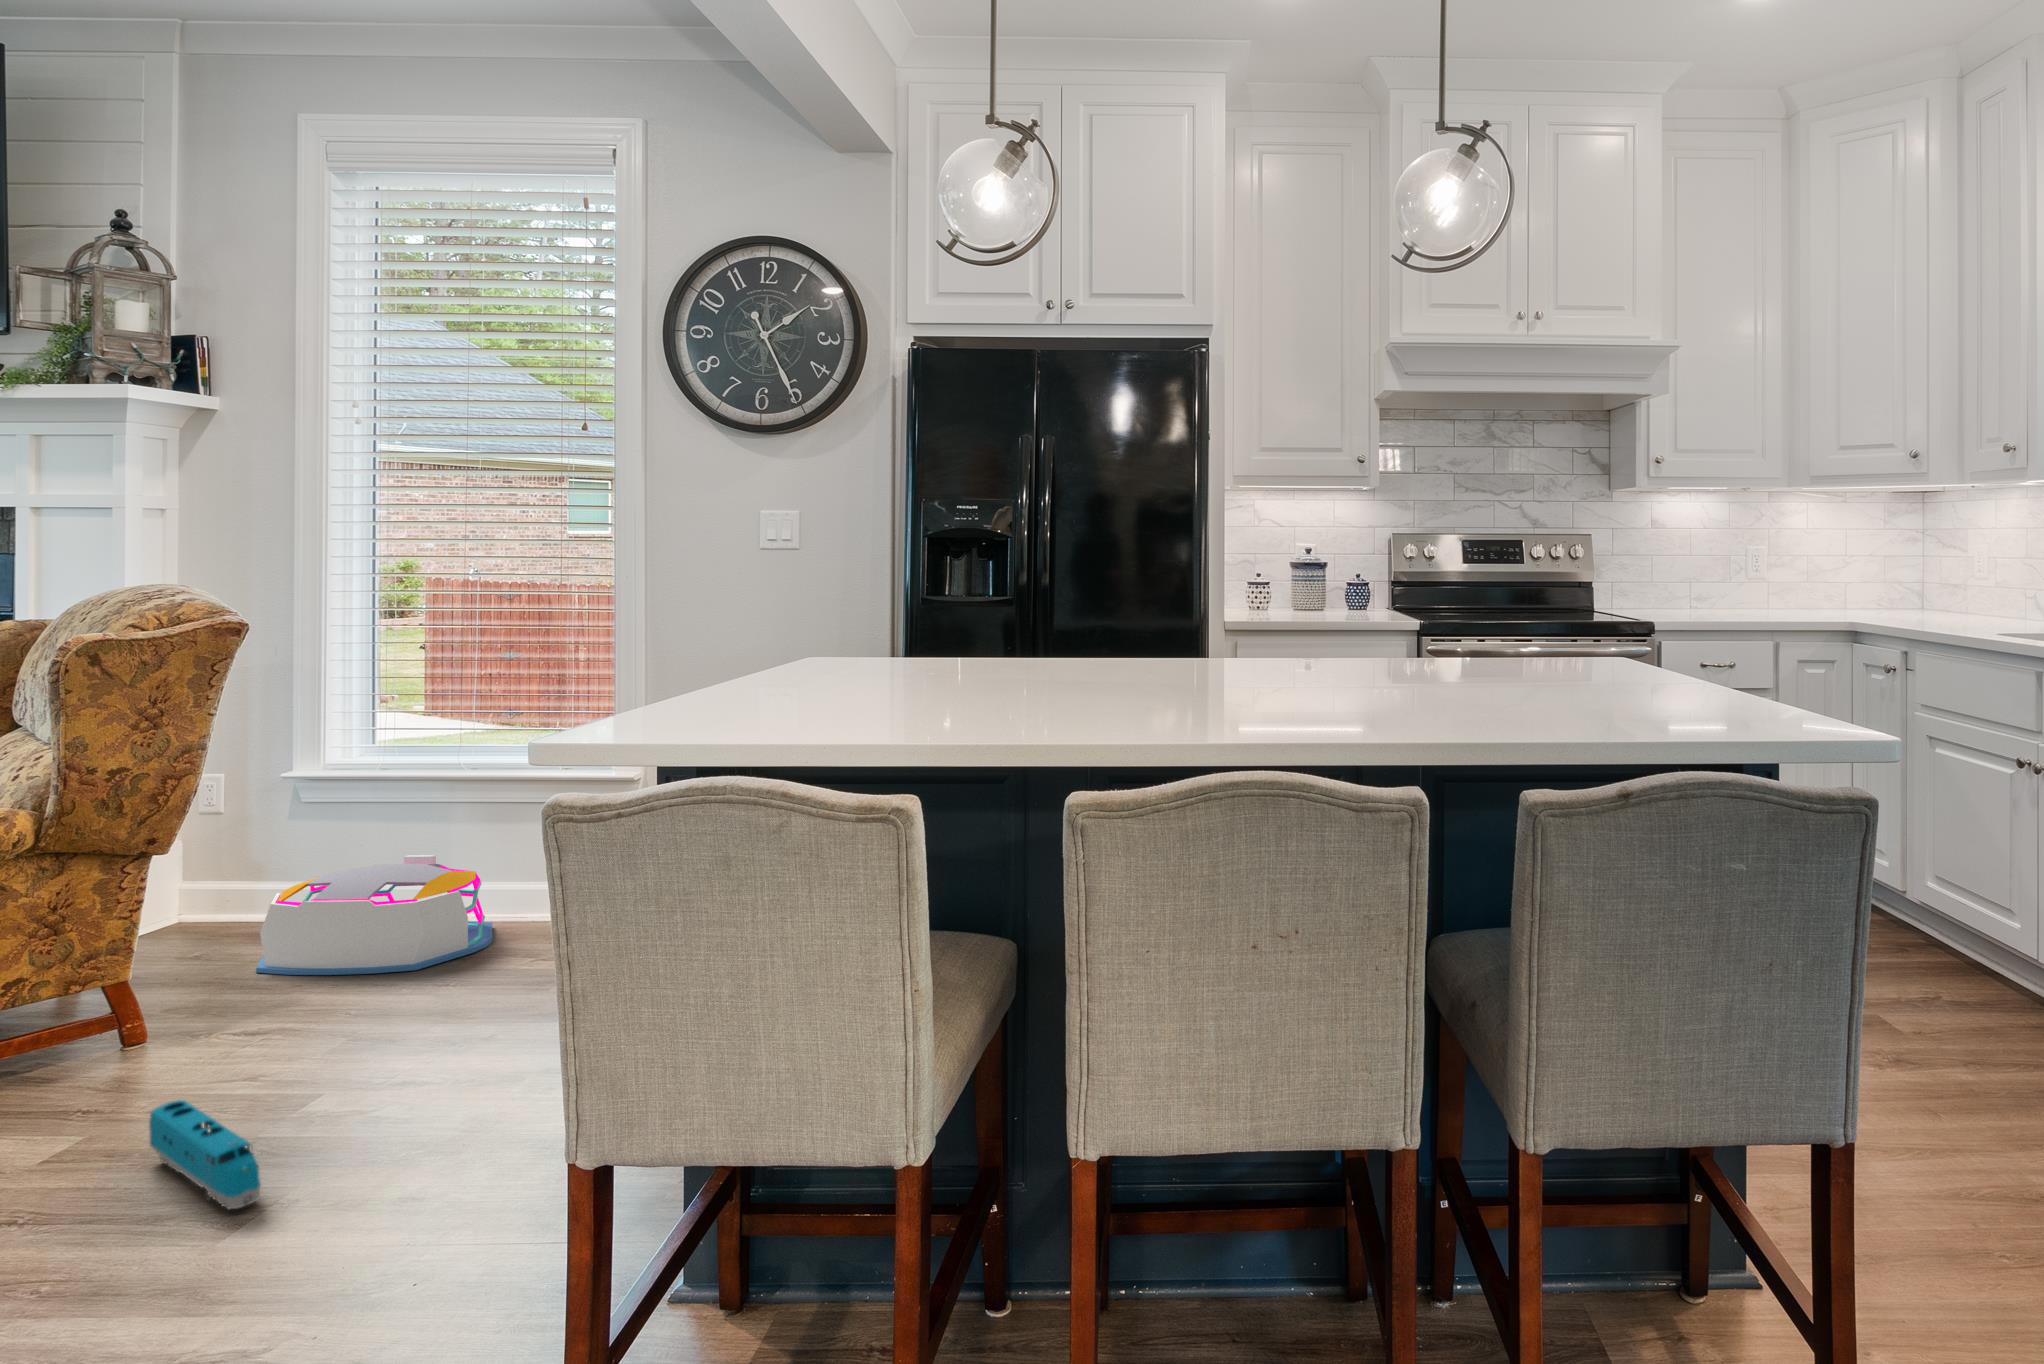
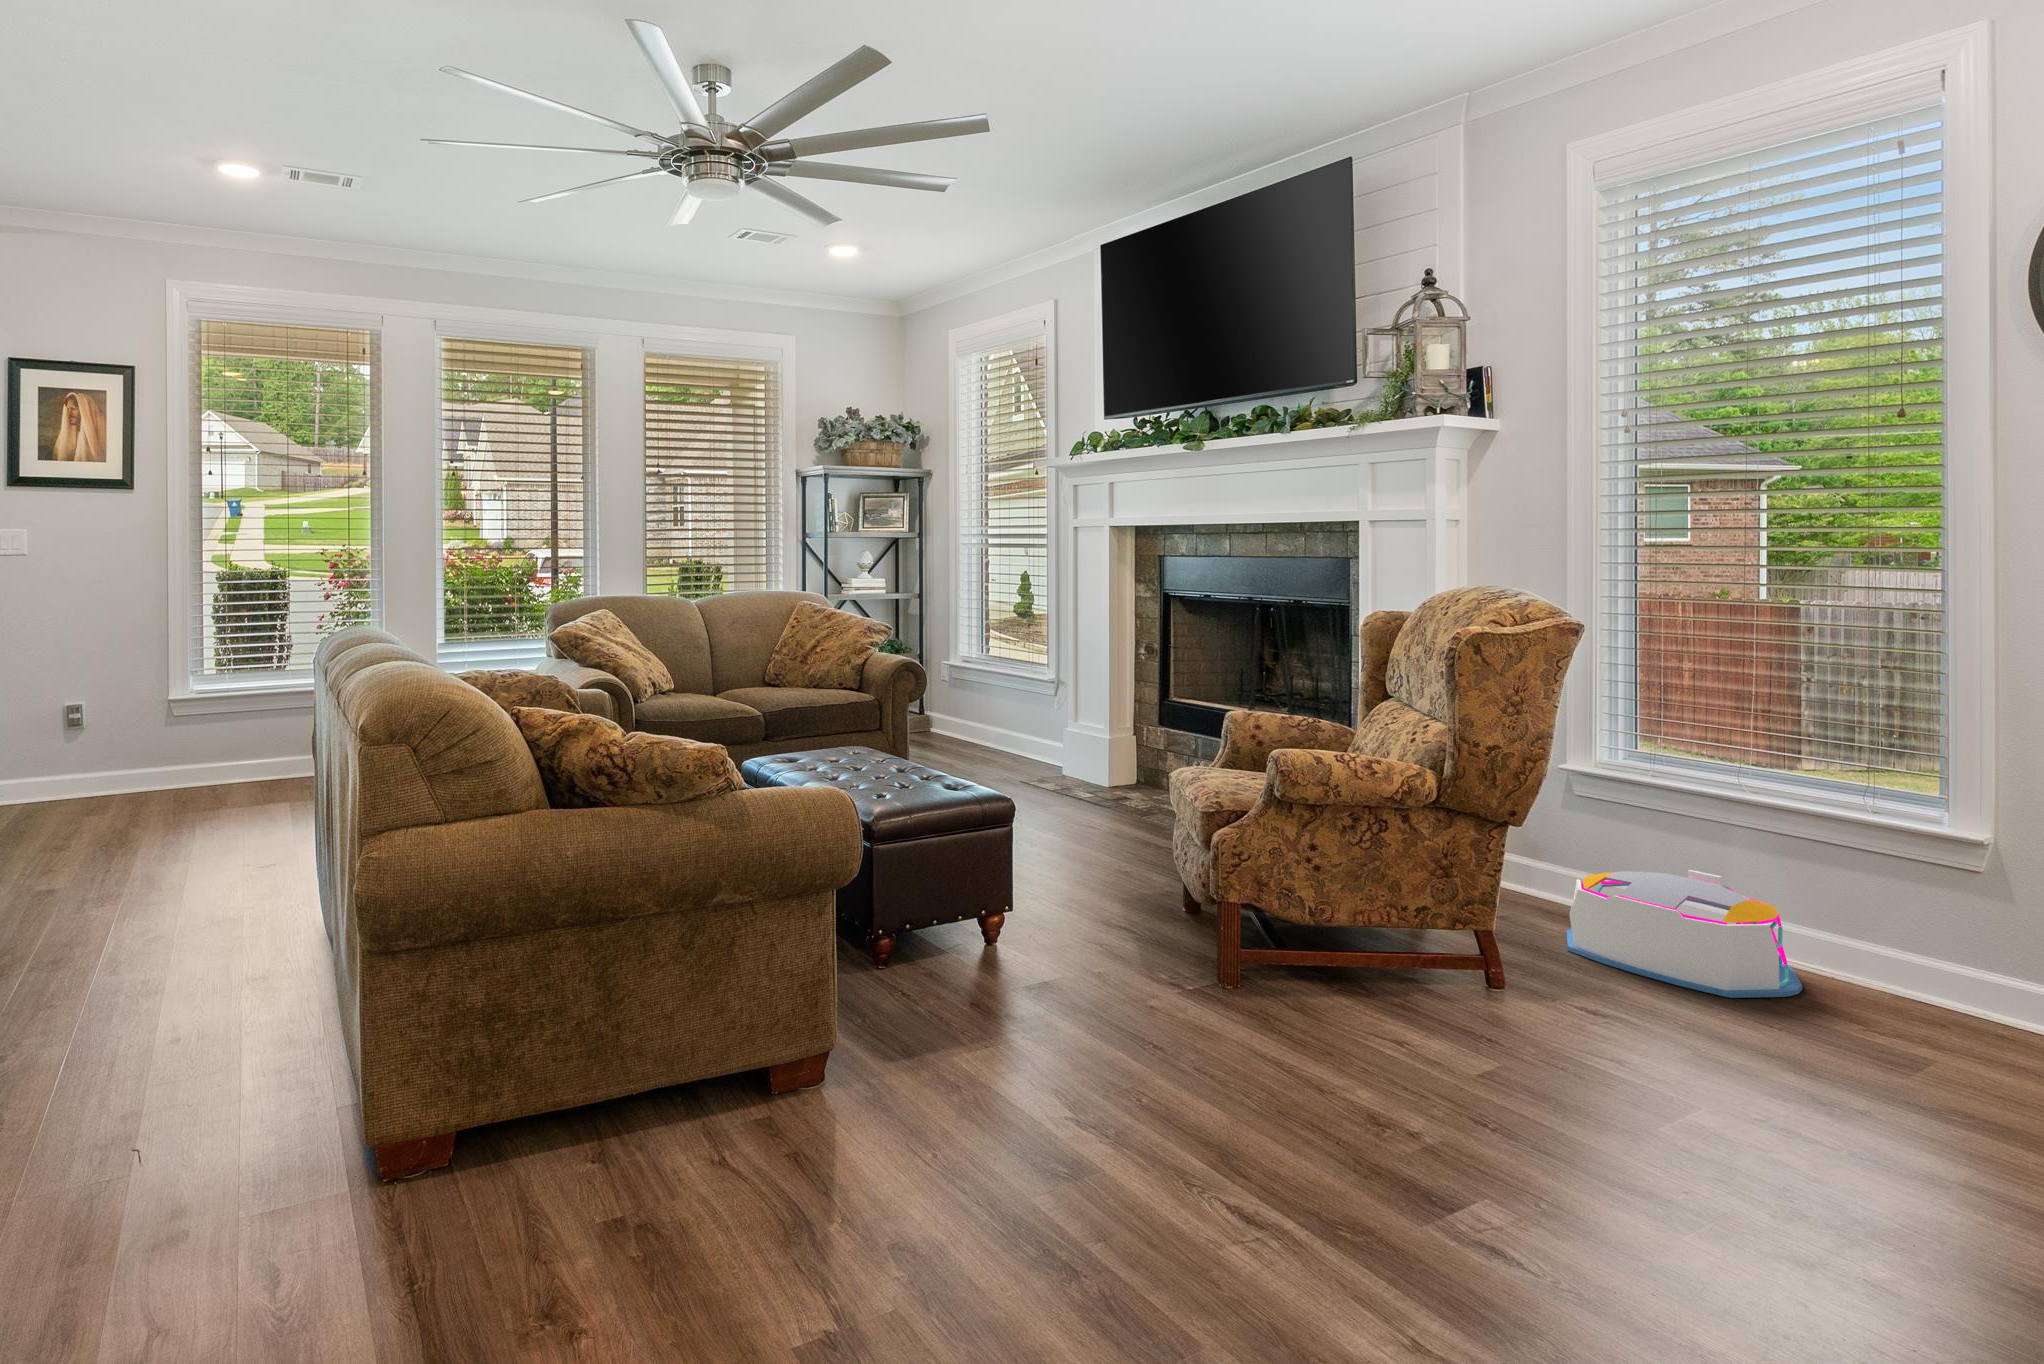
toy train: present [149,1100,260,1209] -> none [1575,1071,1712,1217]

